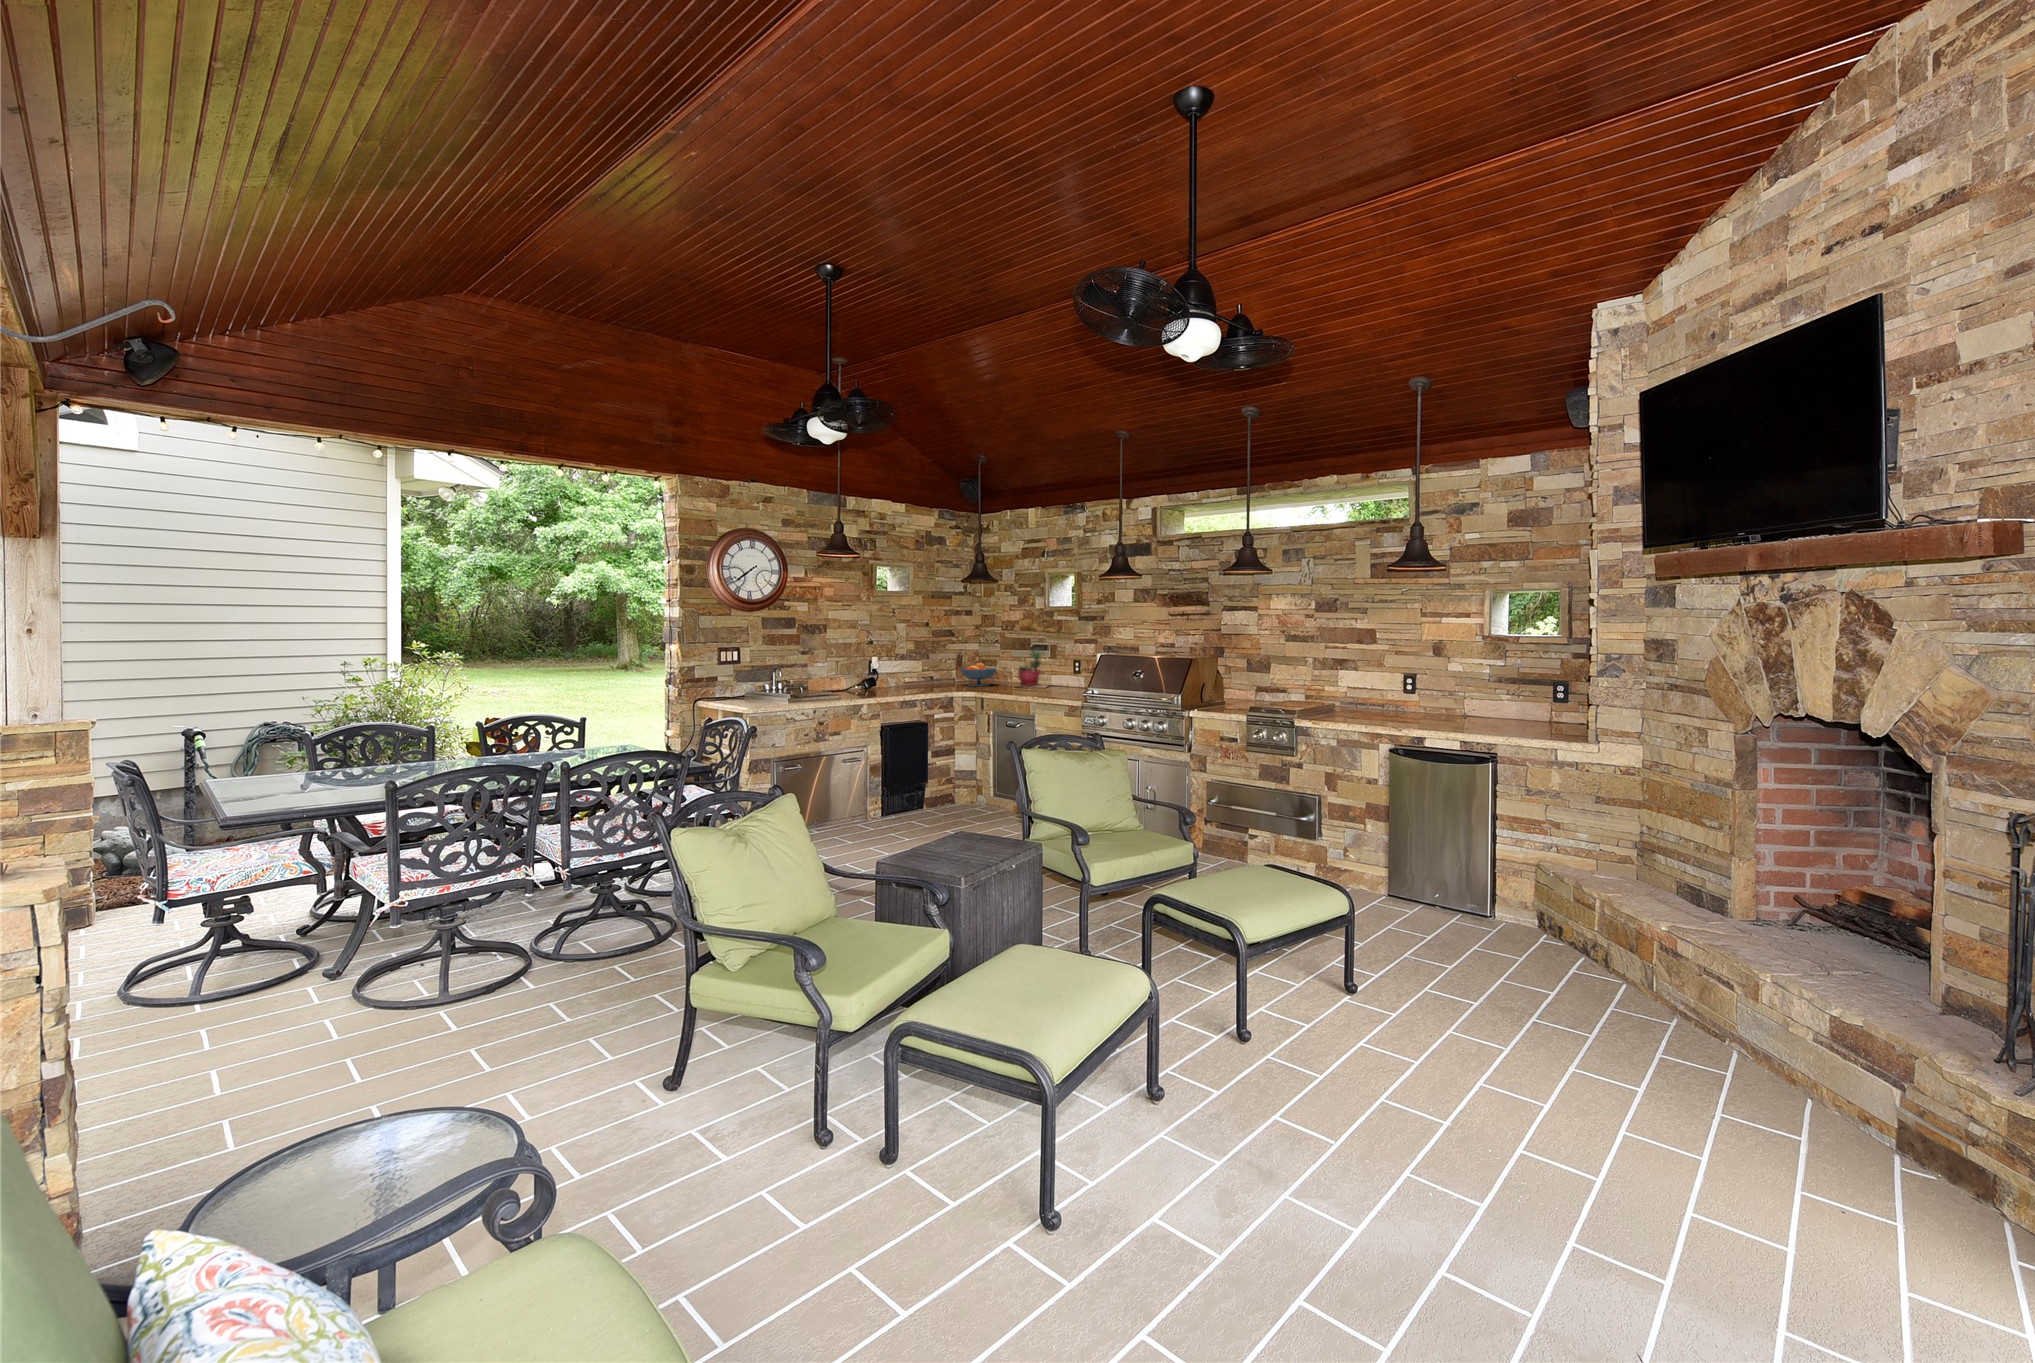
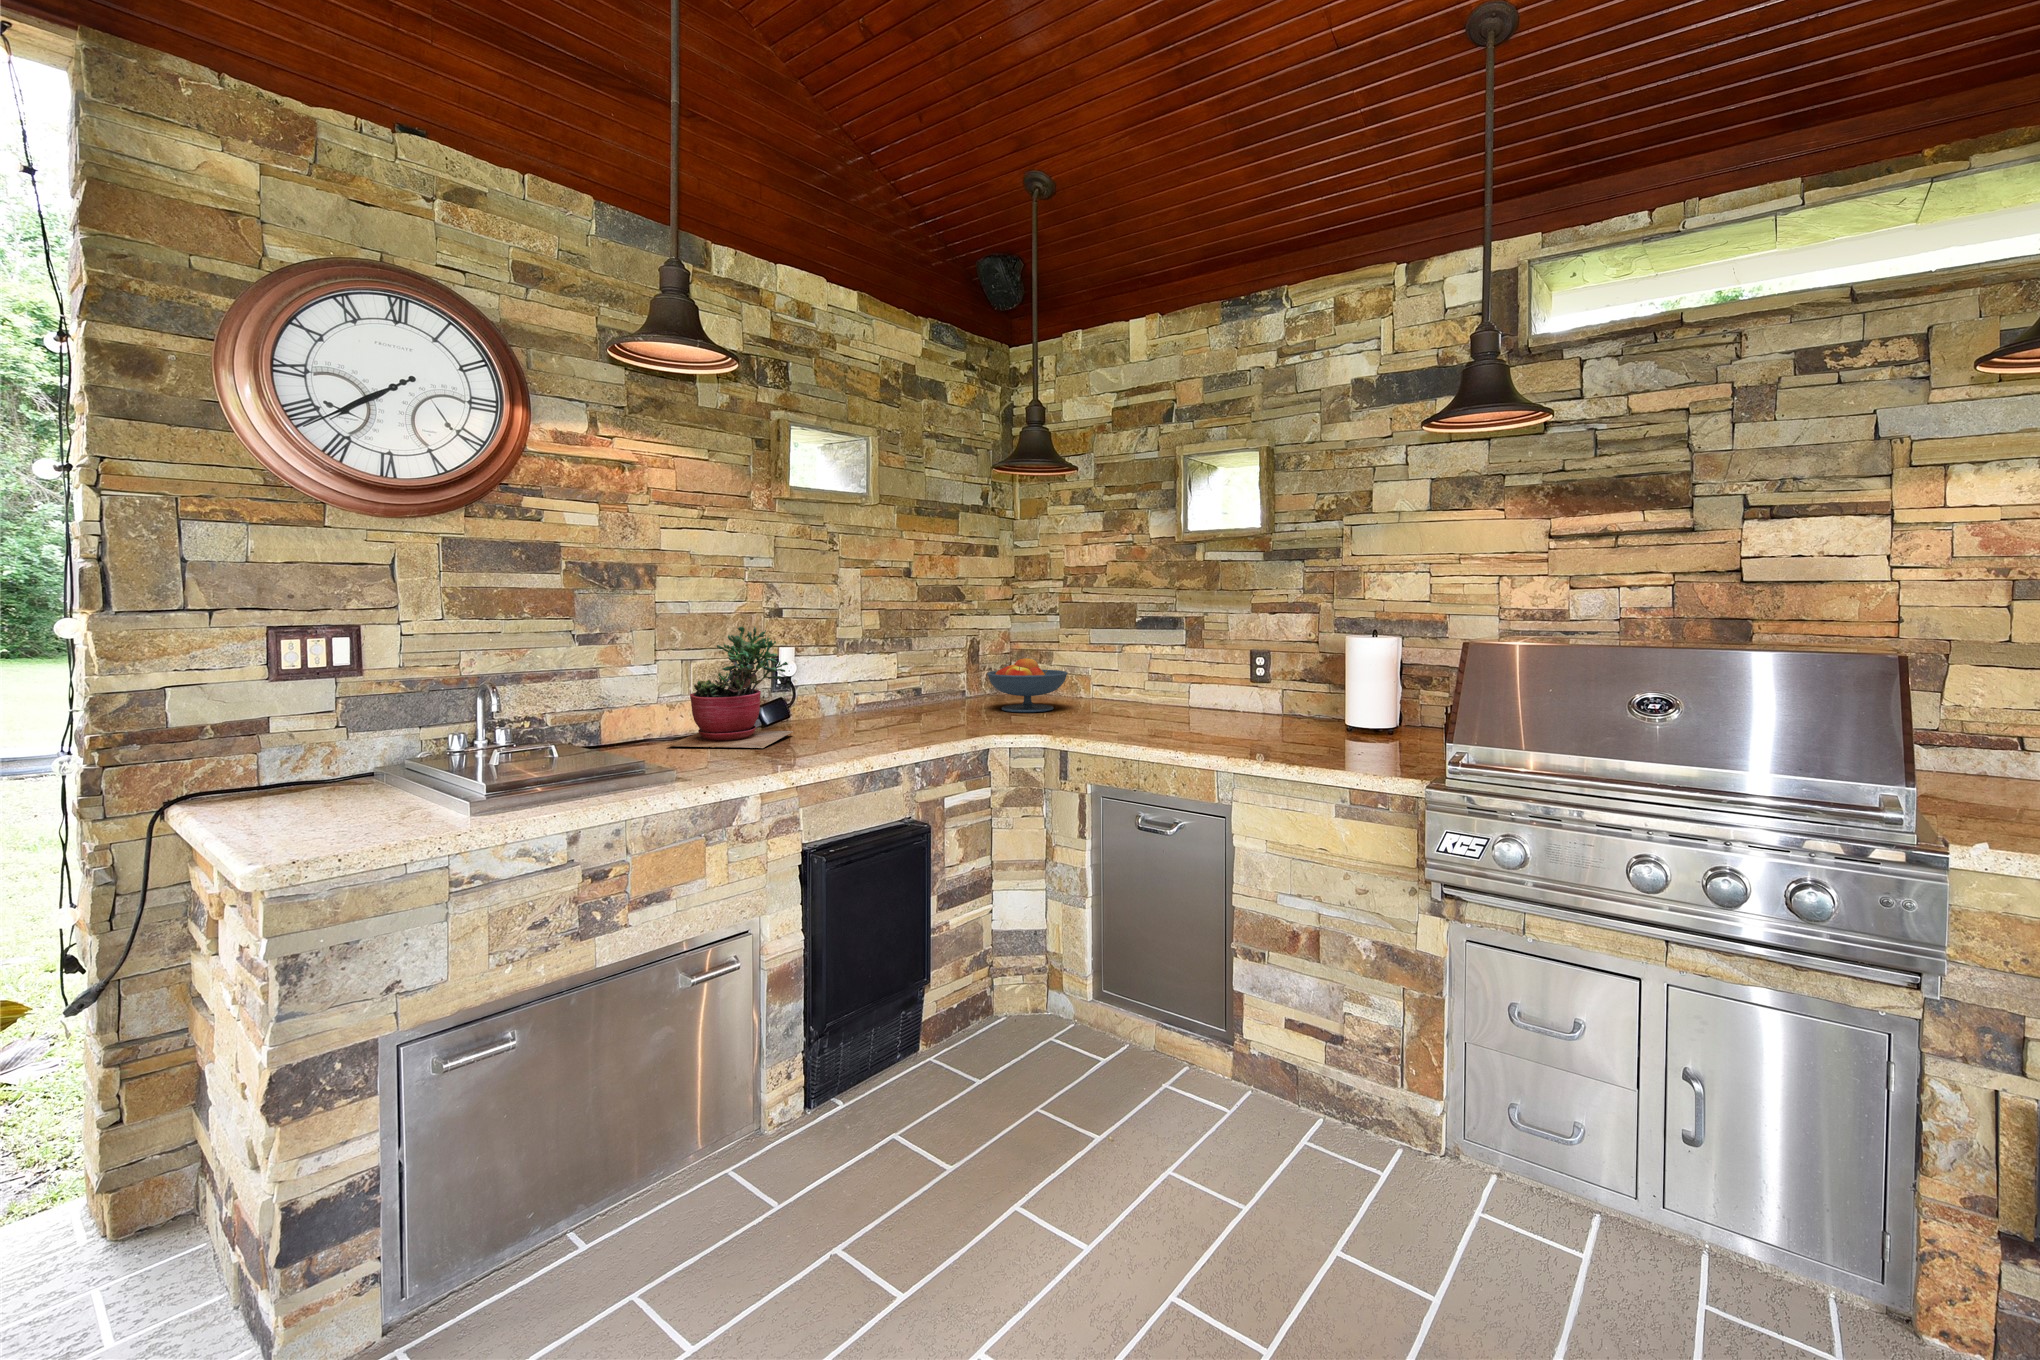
succulent plant: present [1016,649,1047,688] -> present [667,627,793,748]

